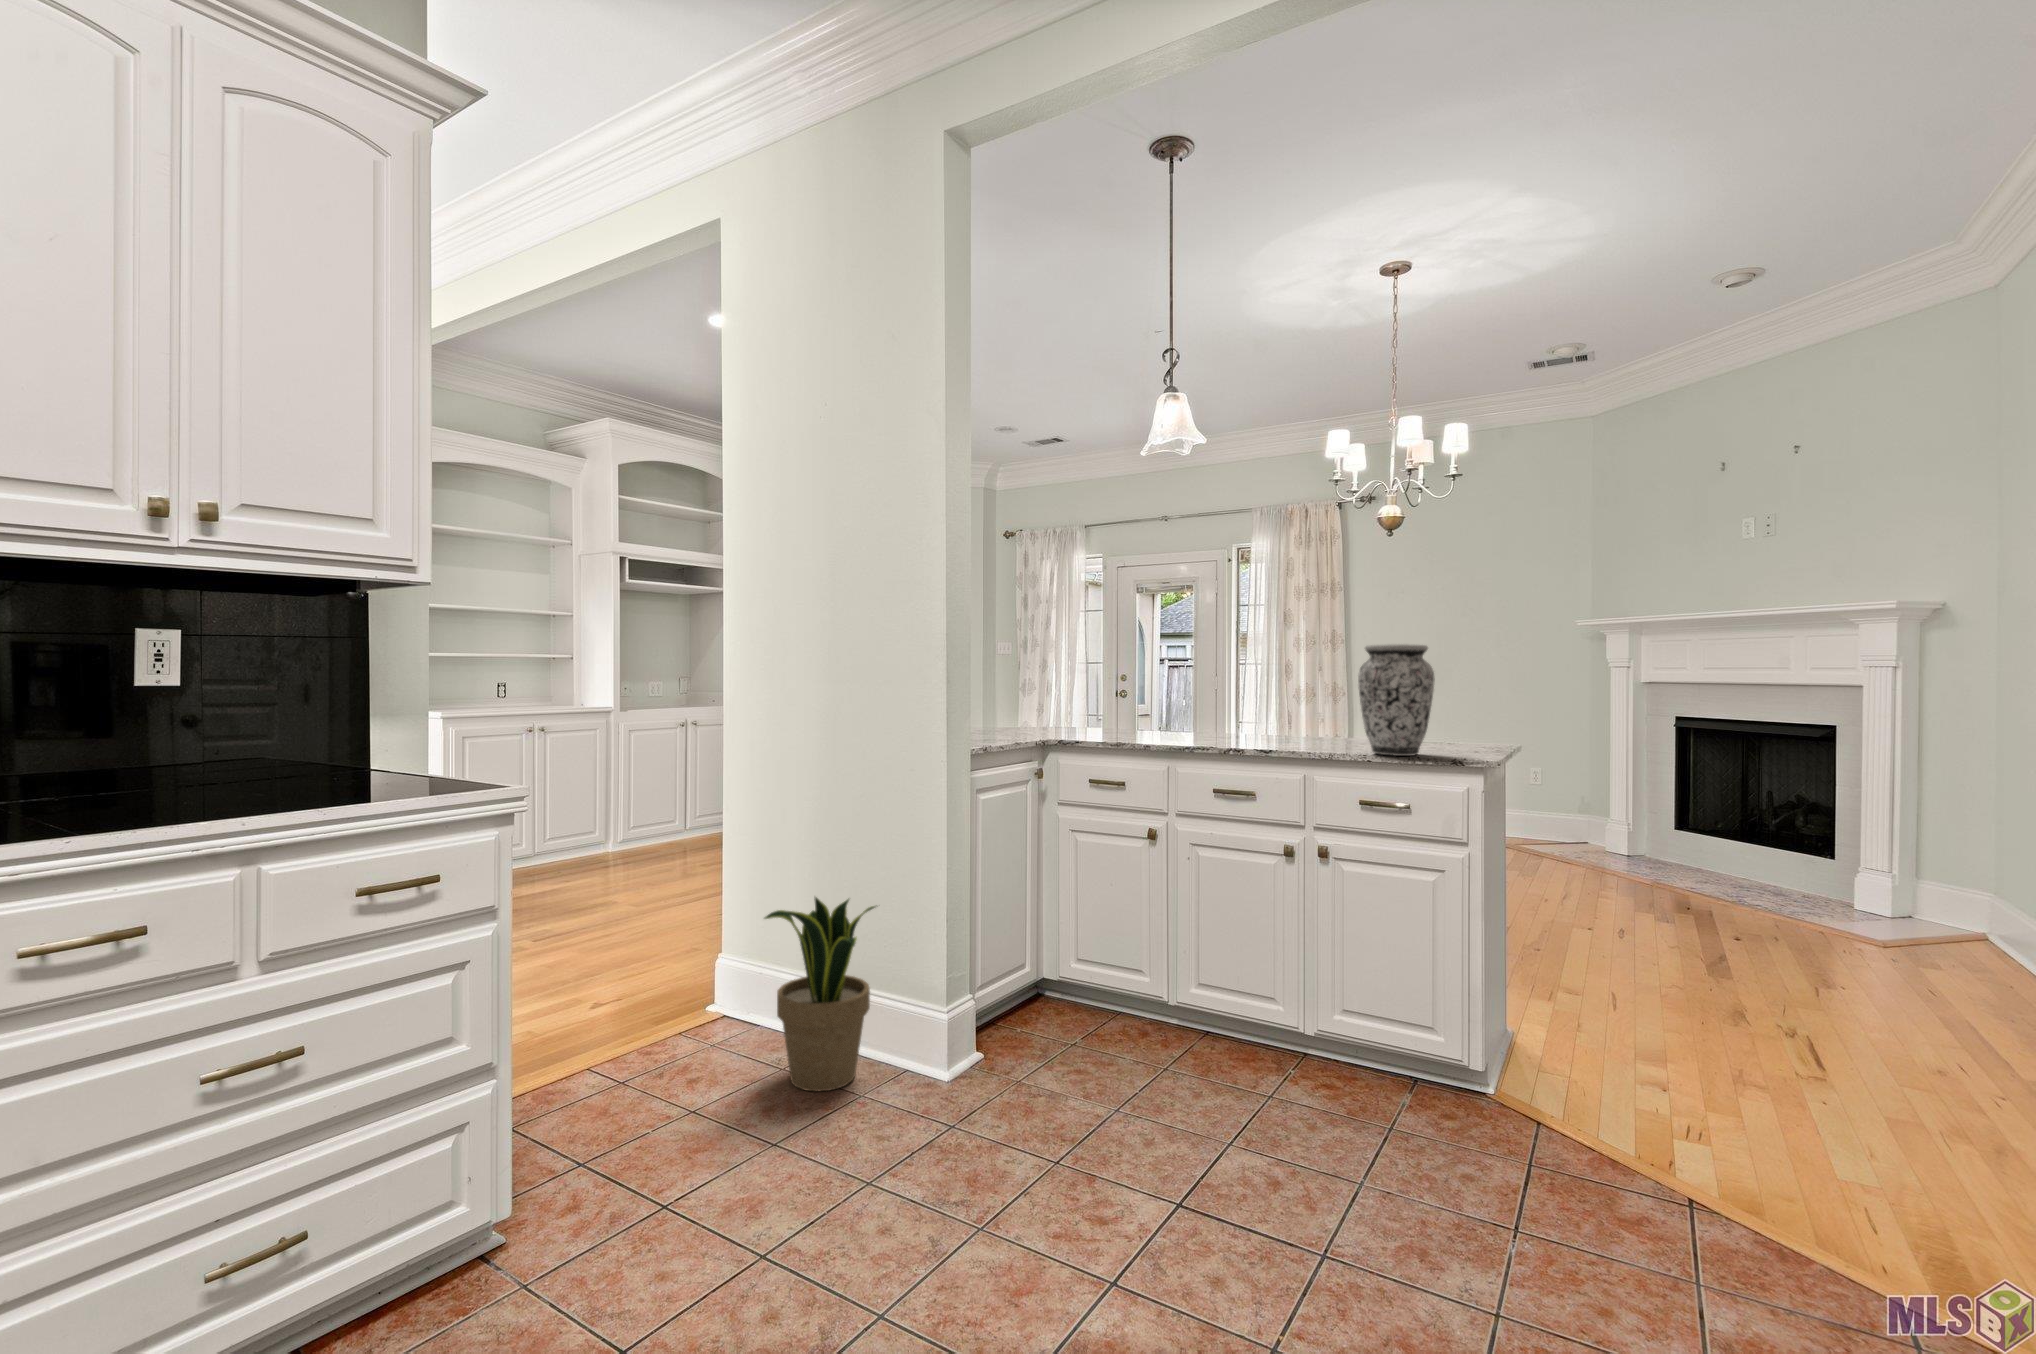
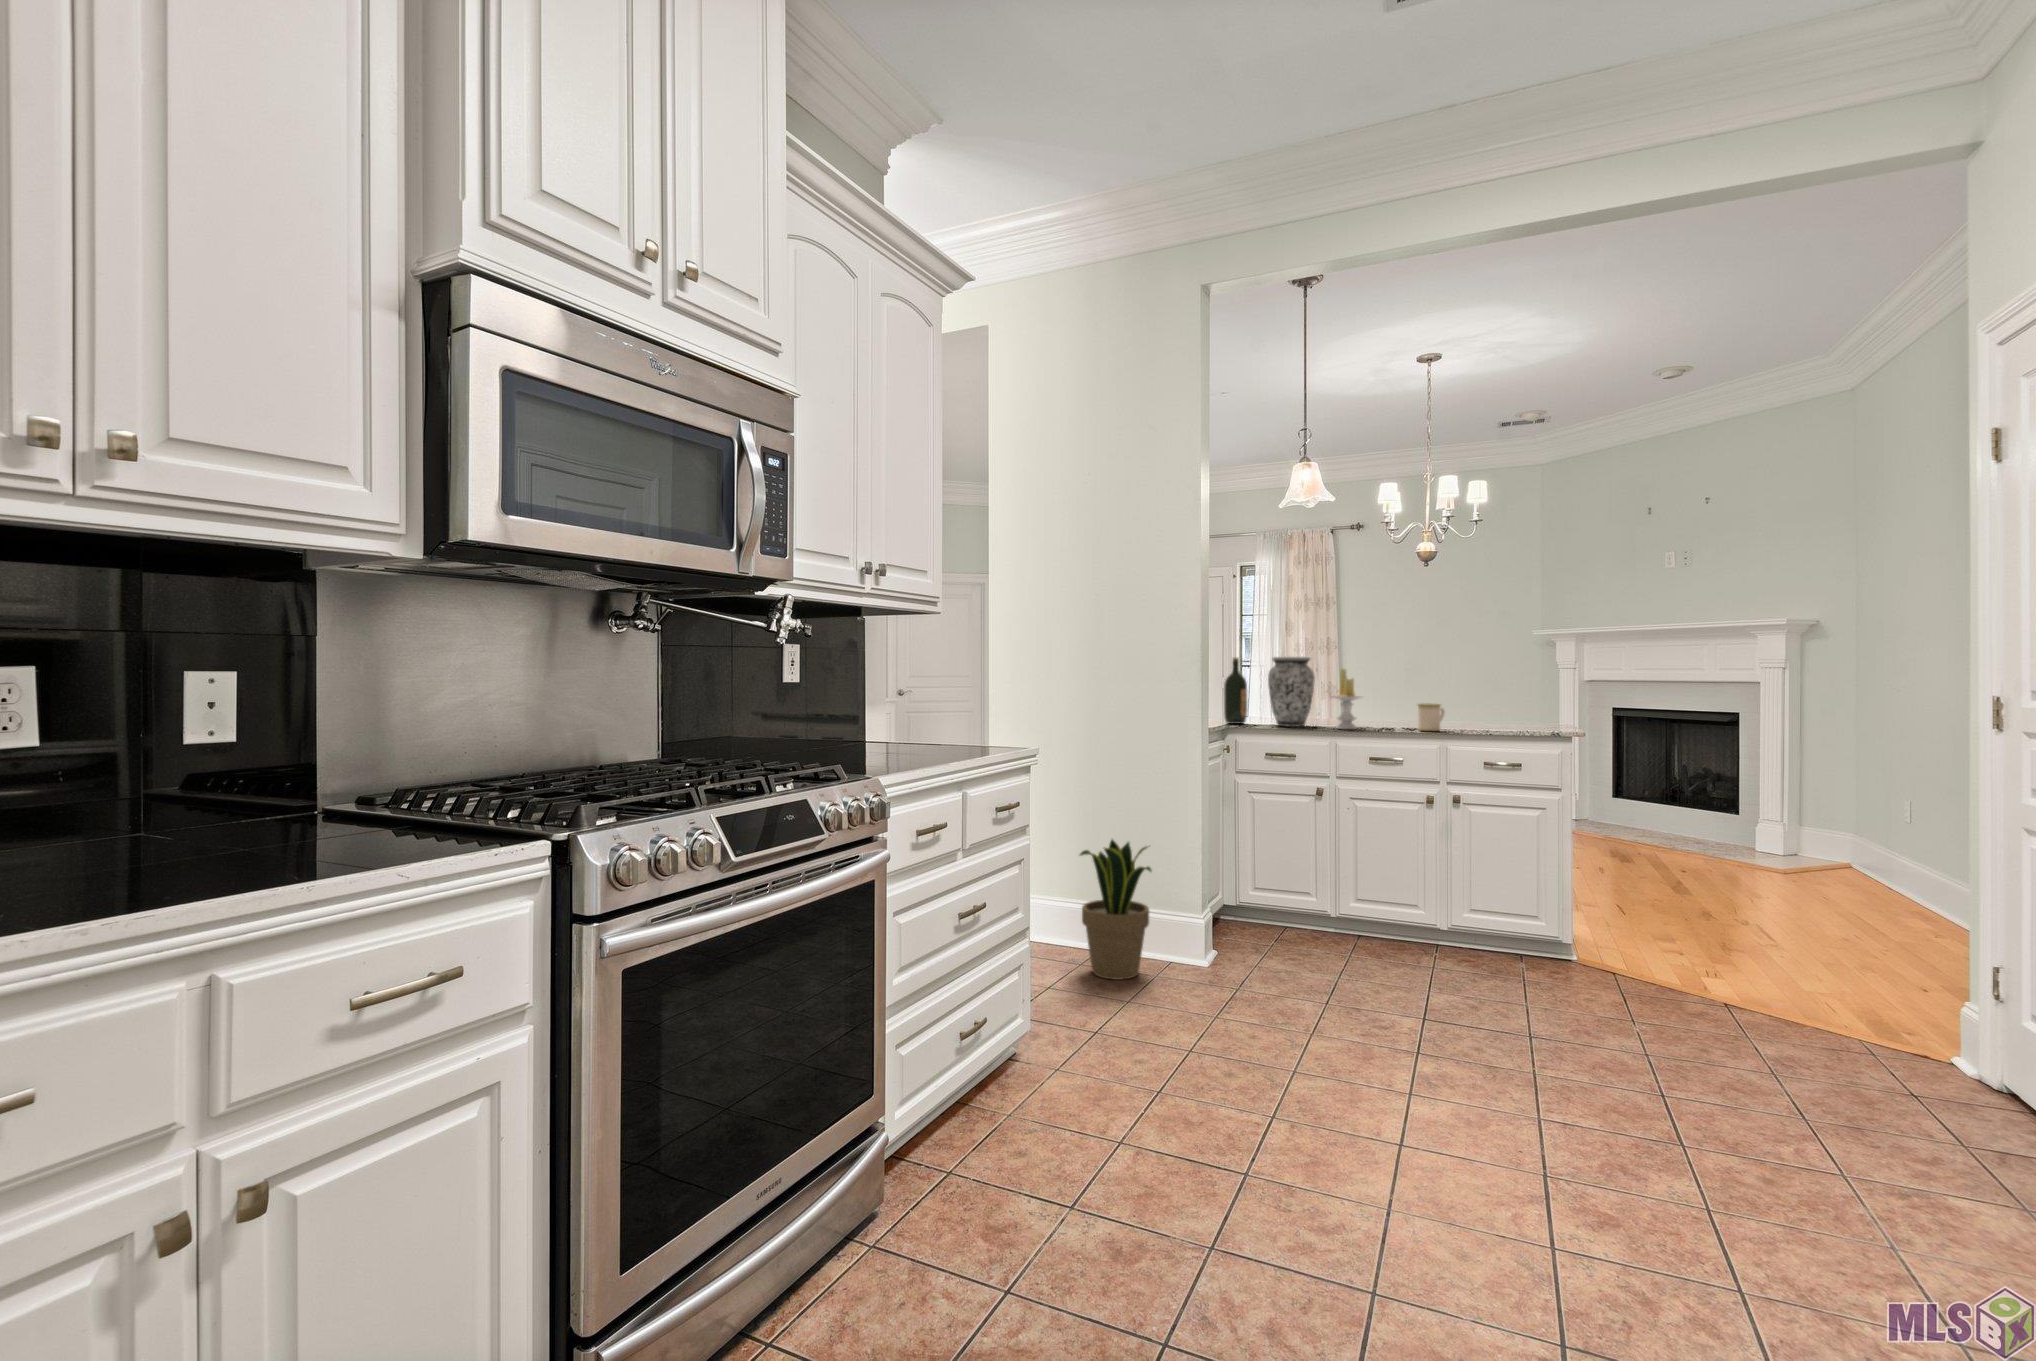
vase: present [1358,644,1435,756] -> present [1268,657,1314,727]
wine bottle: none [1061,650,1090,736] -> present [1224,658,1247,724]
candle: none [1168,664,1210,748] -> present [1333,669,1362,729]
mug: none [1275,714,1315,753] -> present [1418,703,1445,731]

